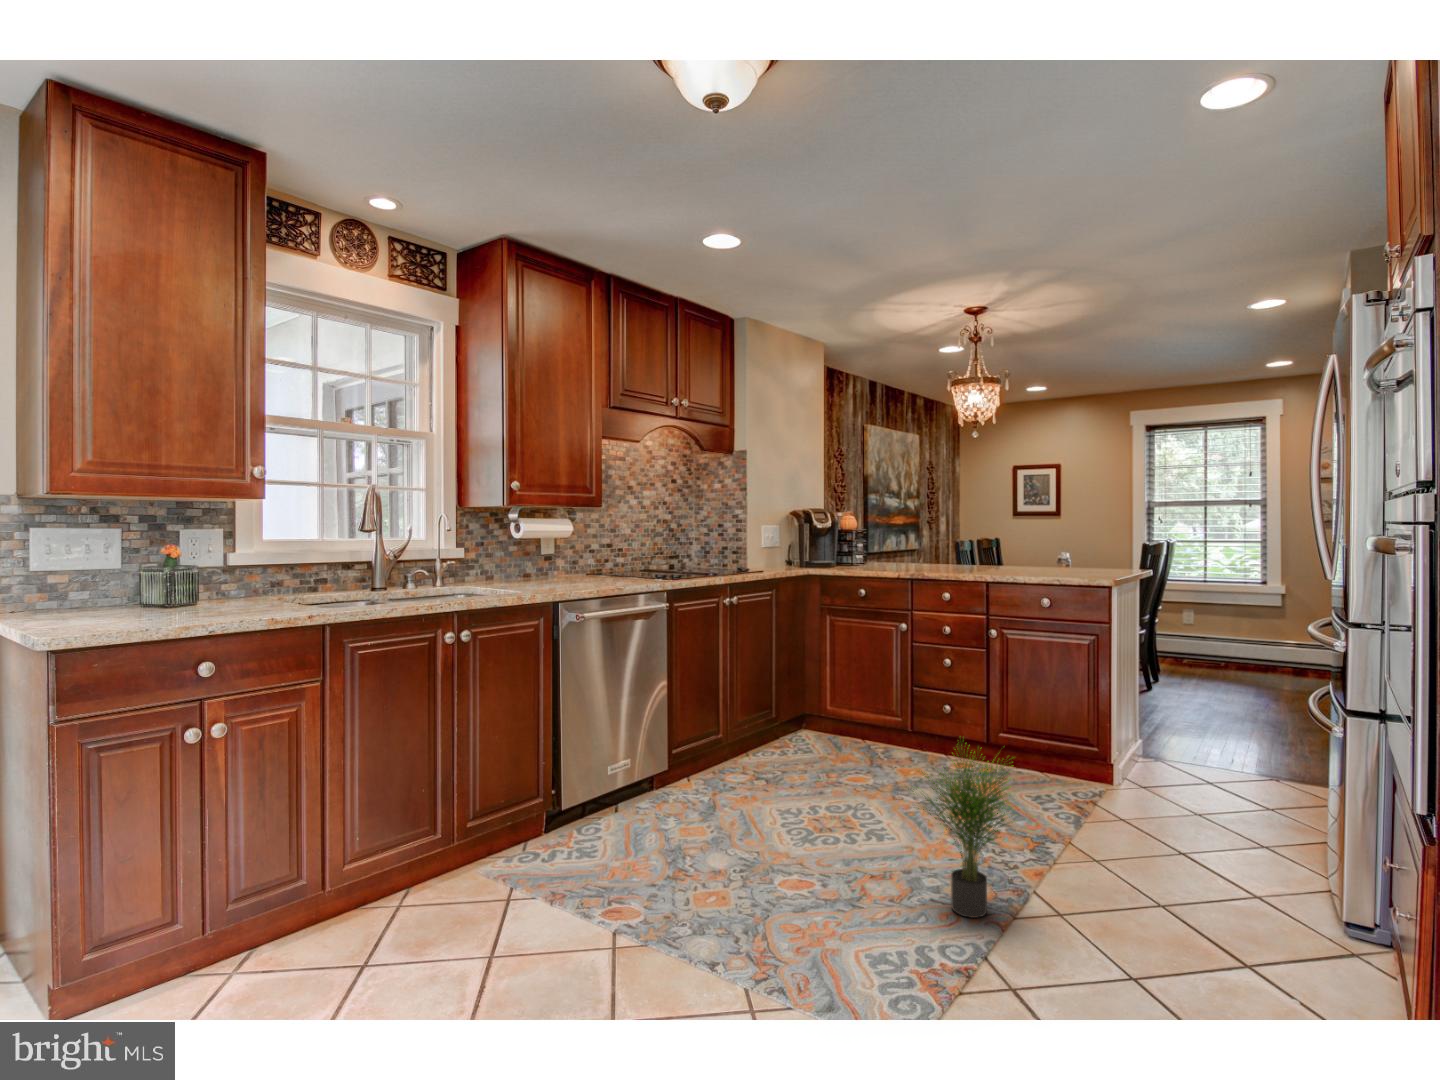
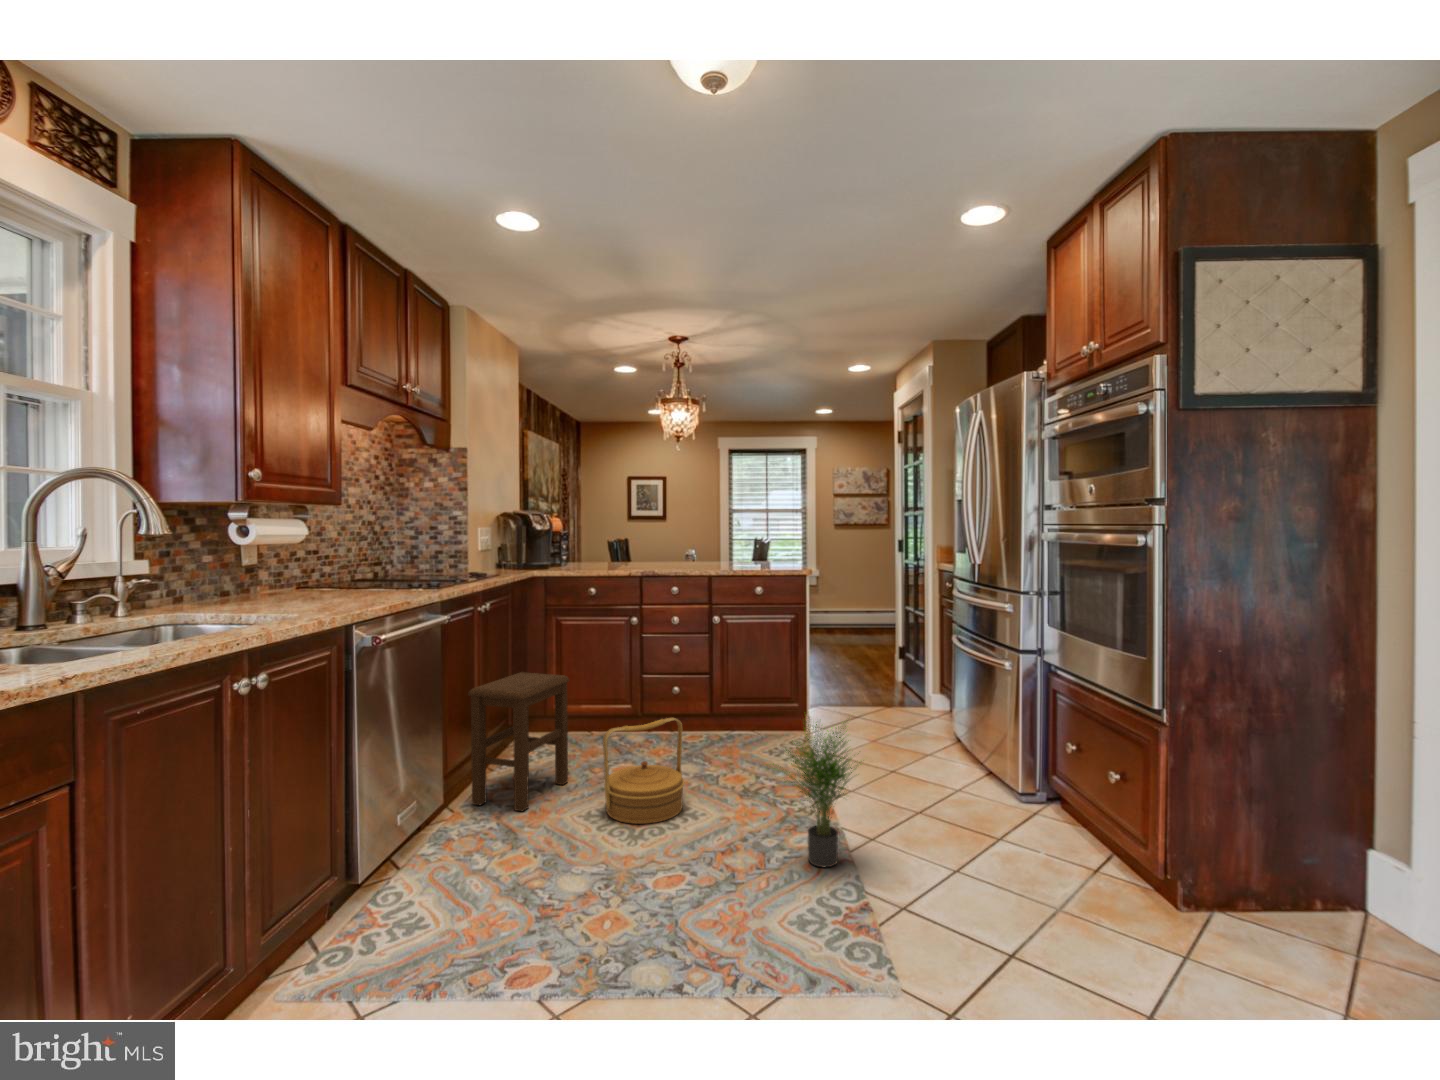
stool: none [700,666,799,795] -> present [468,672,569,812]
basket: none [796,728,887,832] -> present [603,718,684,824]

